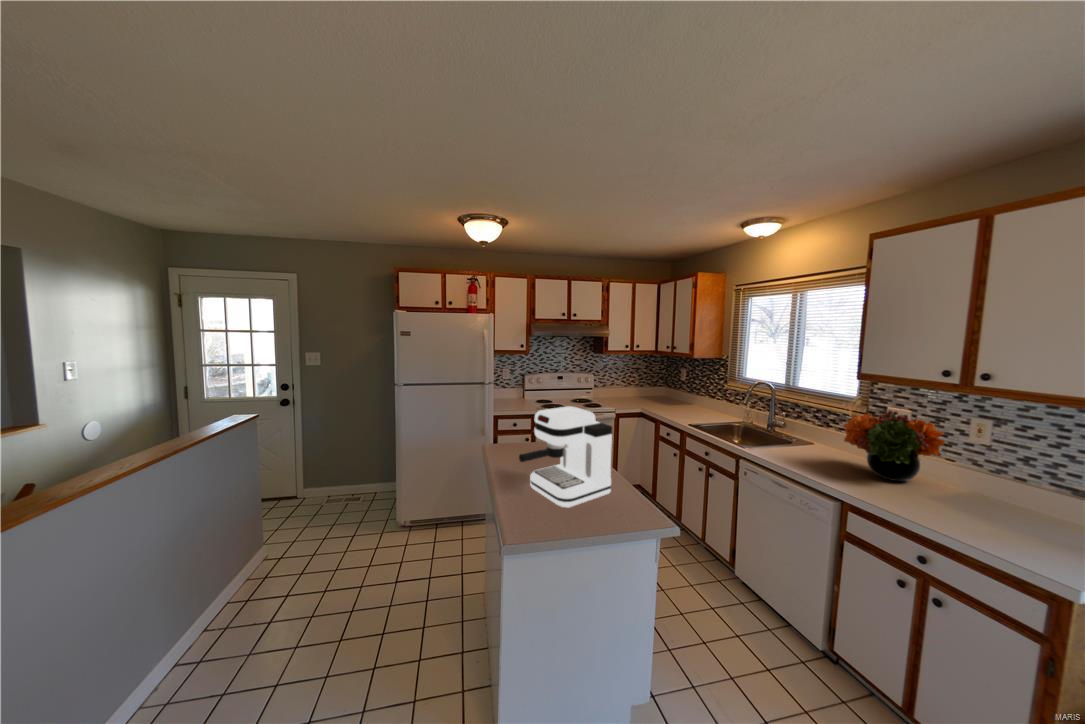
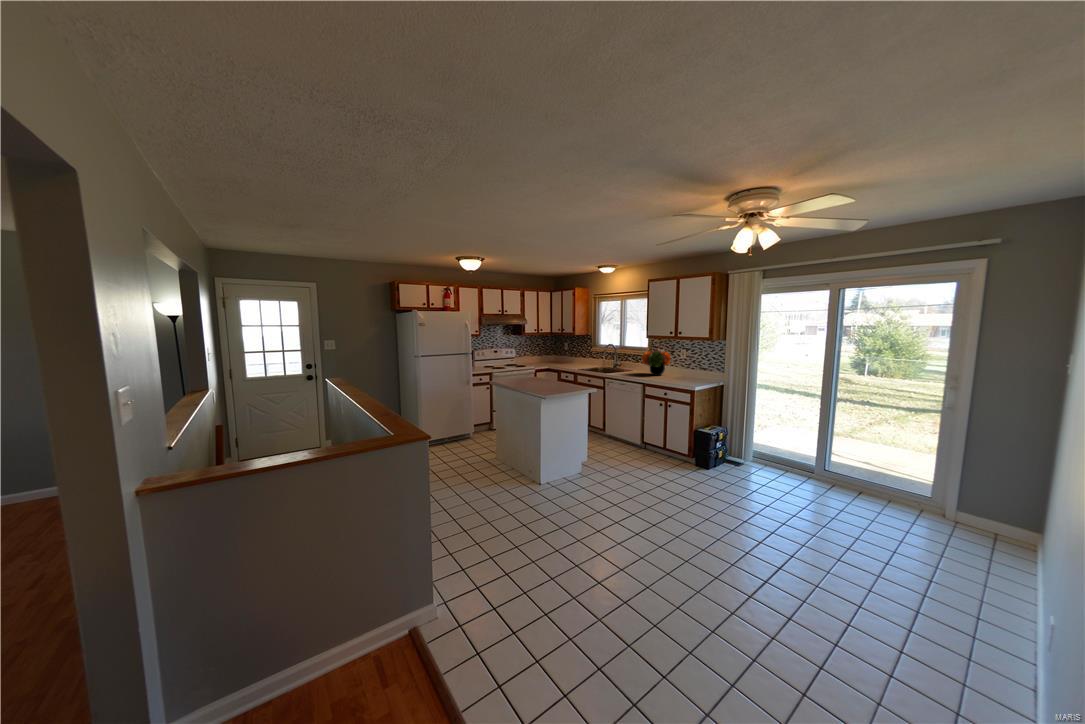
coffee maker: present [519,406,612,508] -> none [533,353,565,388]

